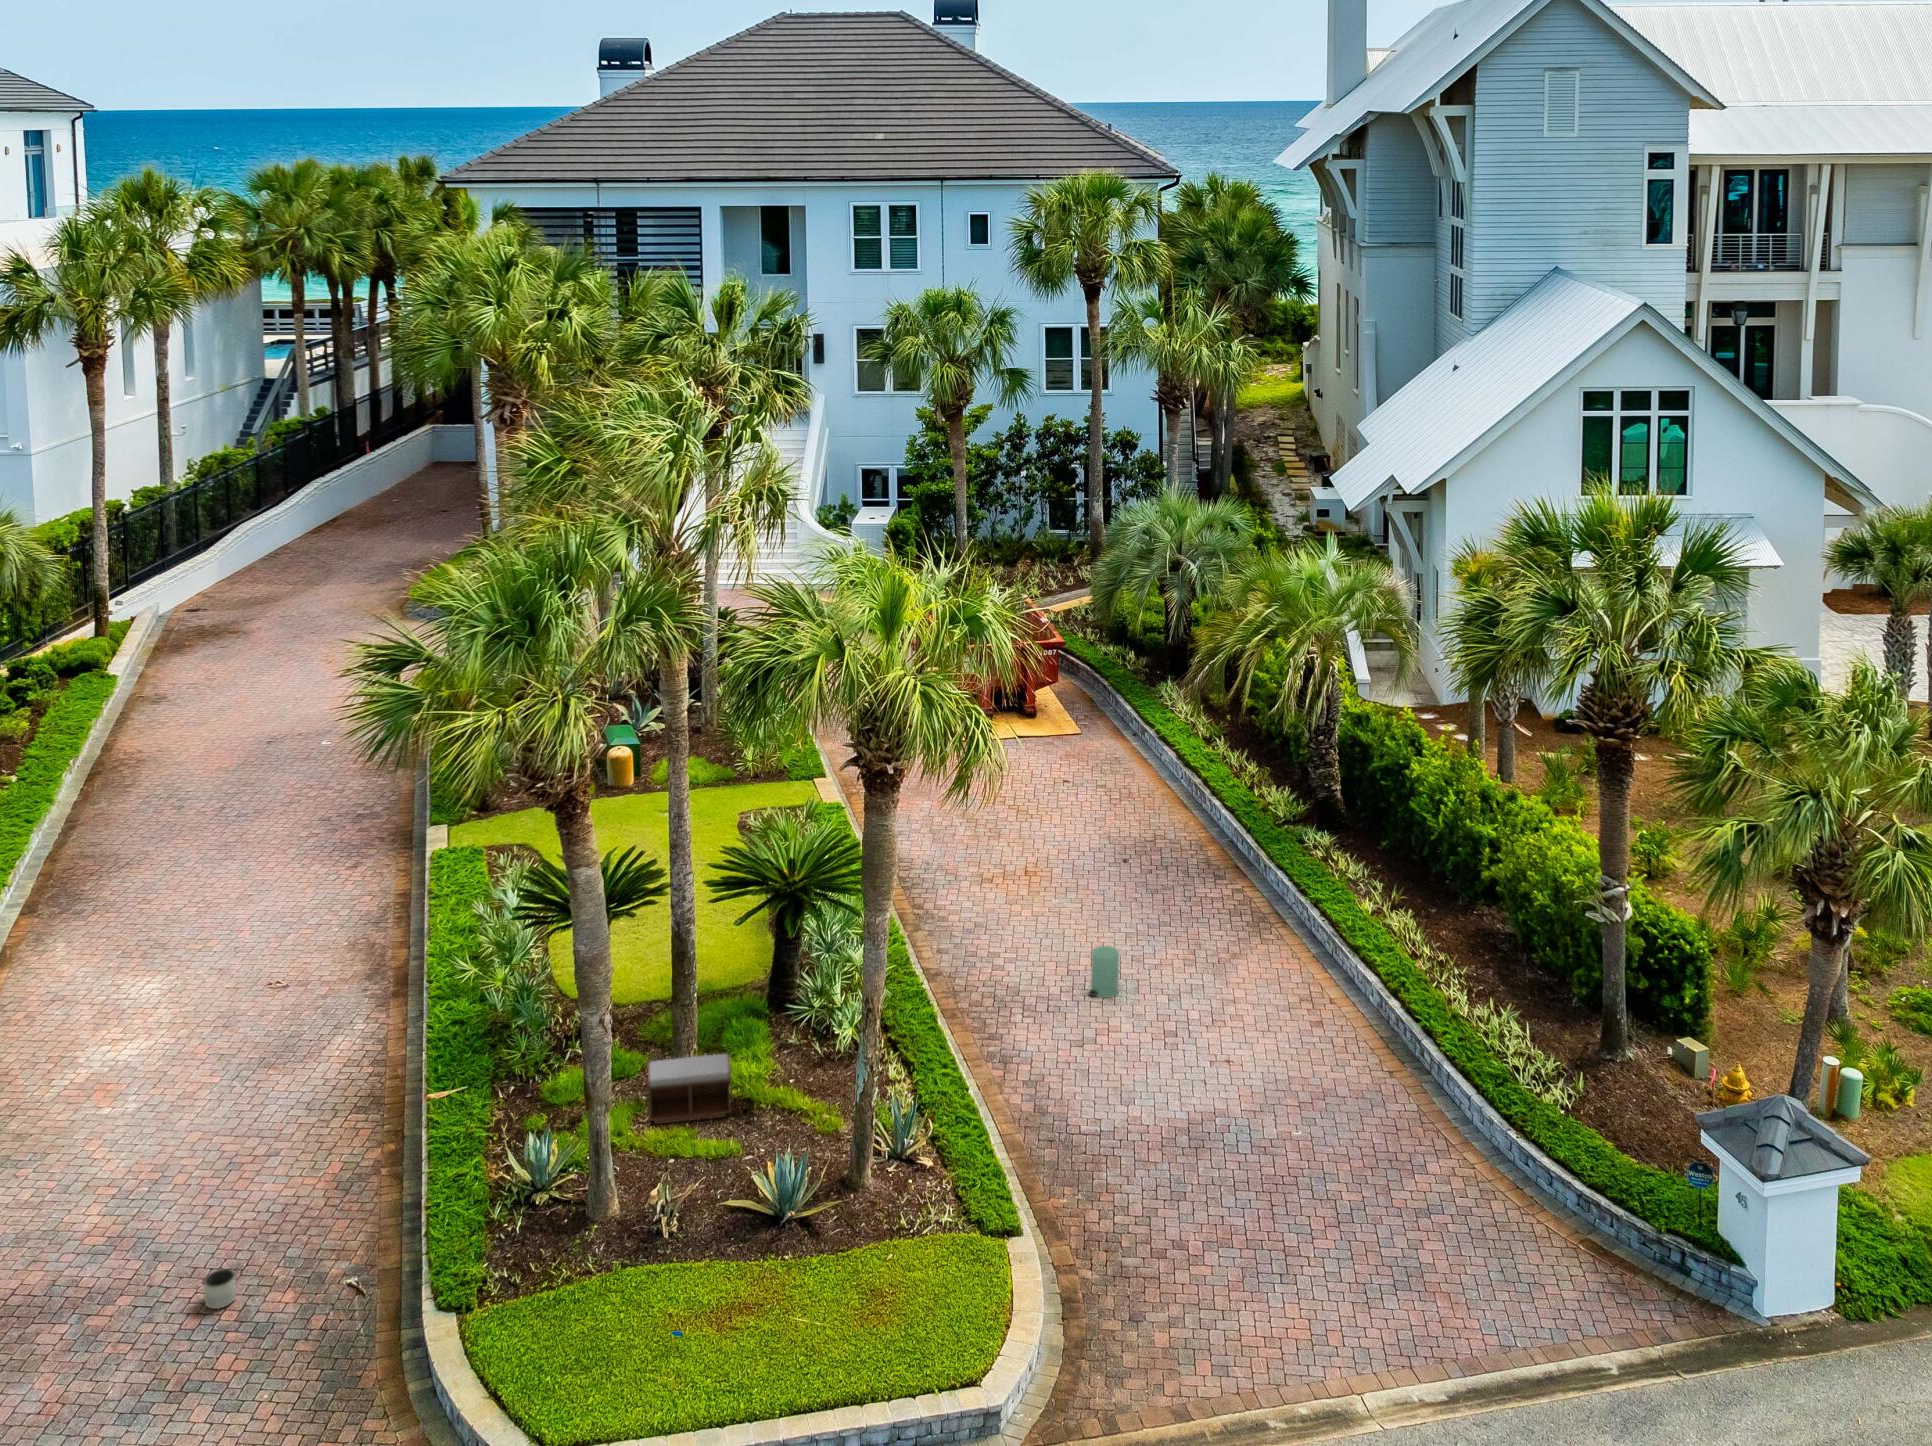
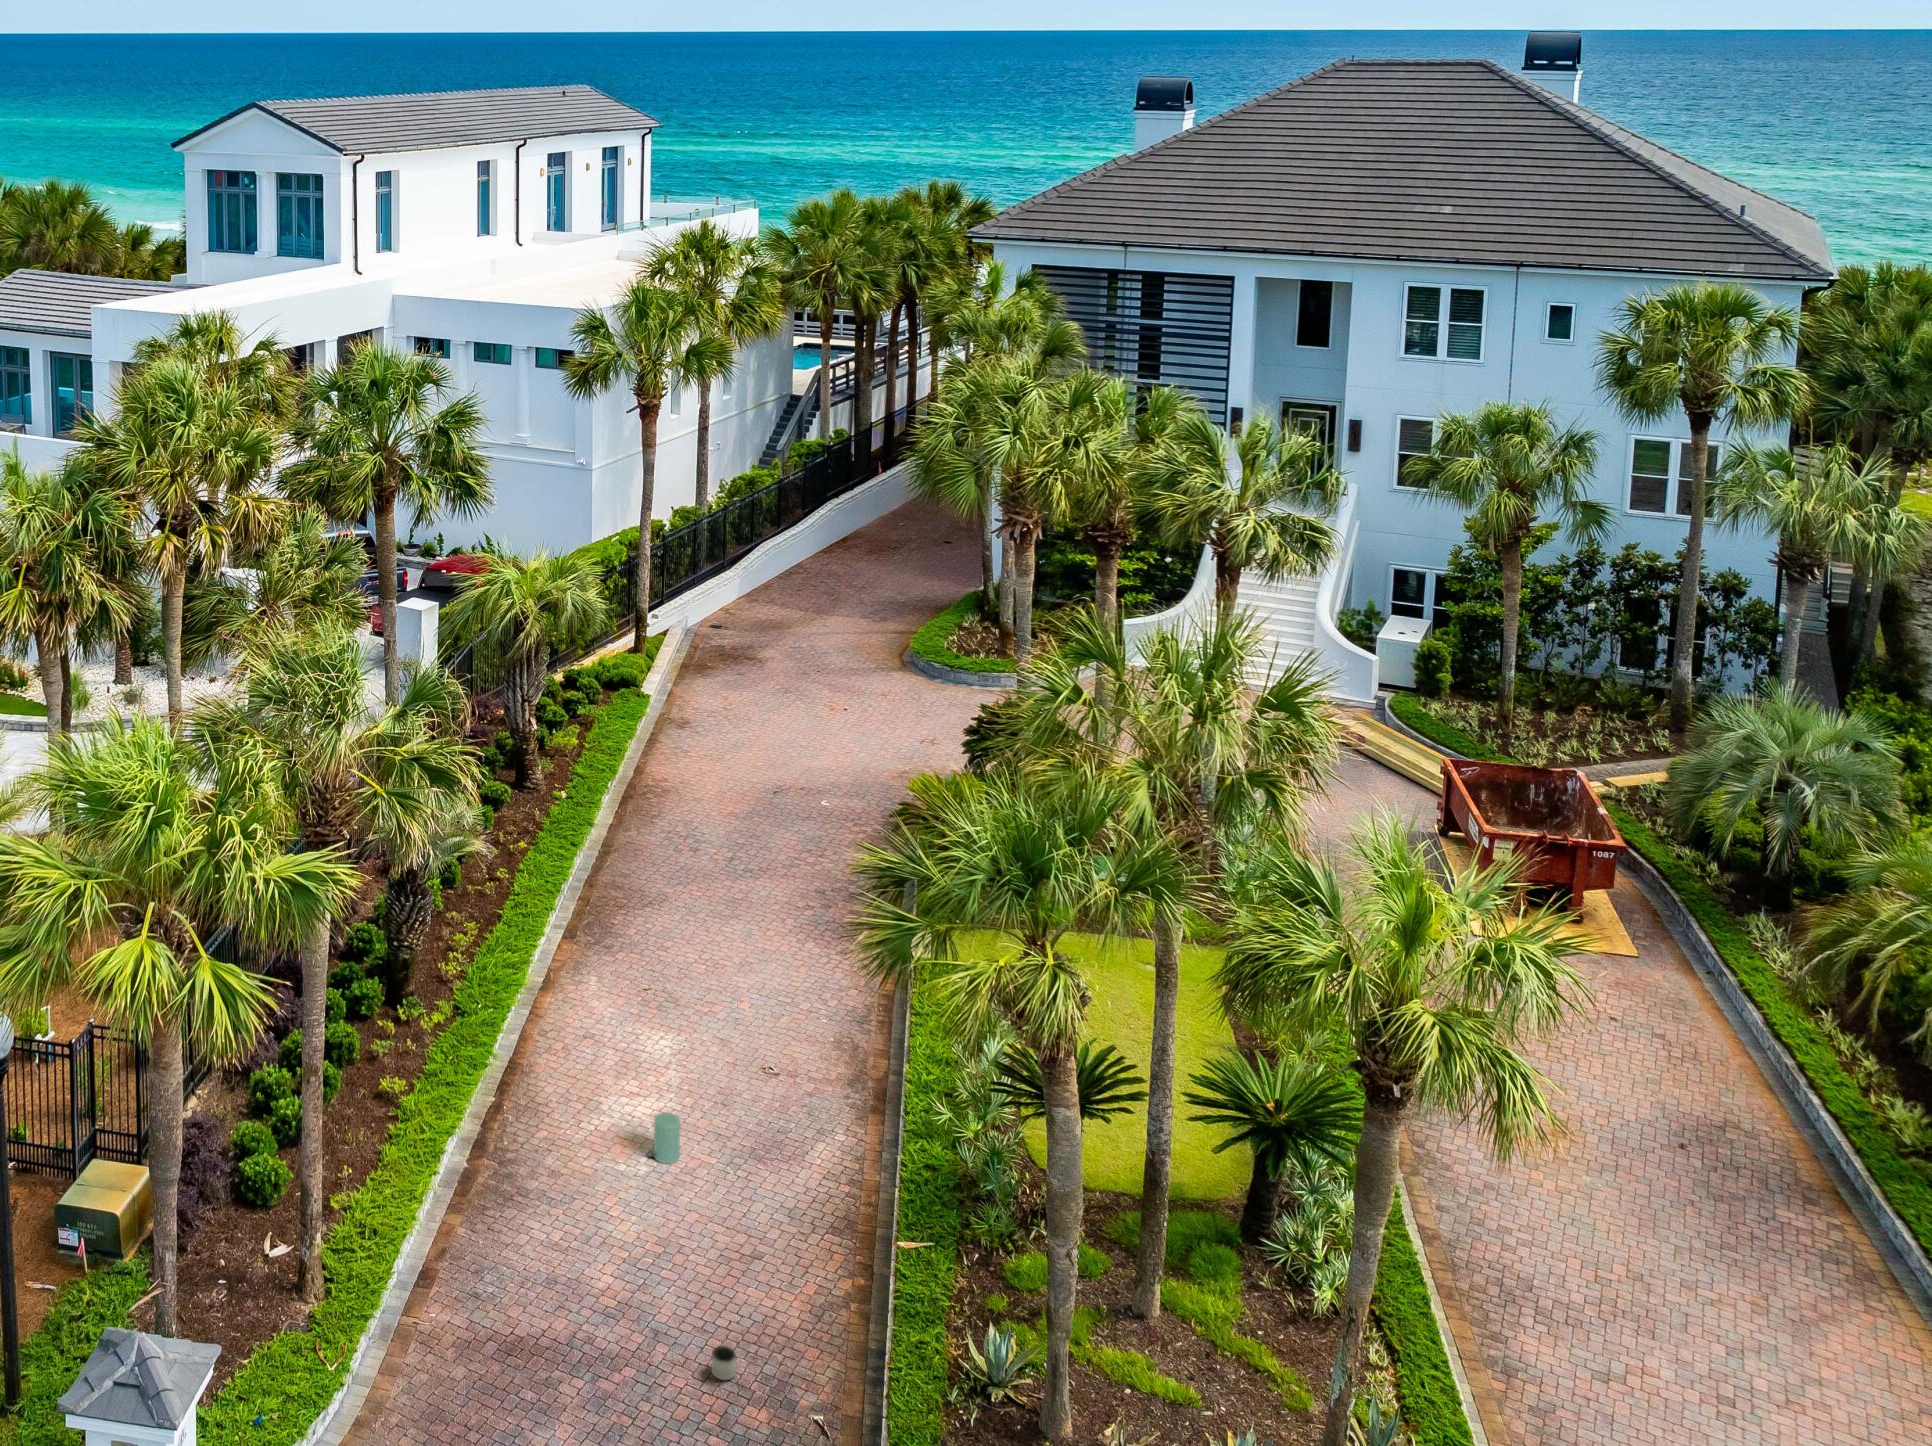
trash can: present [1088,946,1119,998] -> present [649,1112,680,1164]
bench: present [648,1054,731,1124] -> none [1107,1271,1194,1353]

